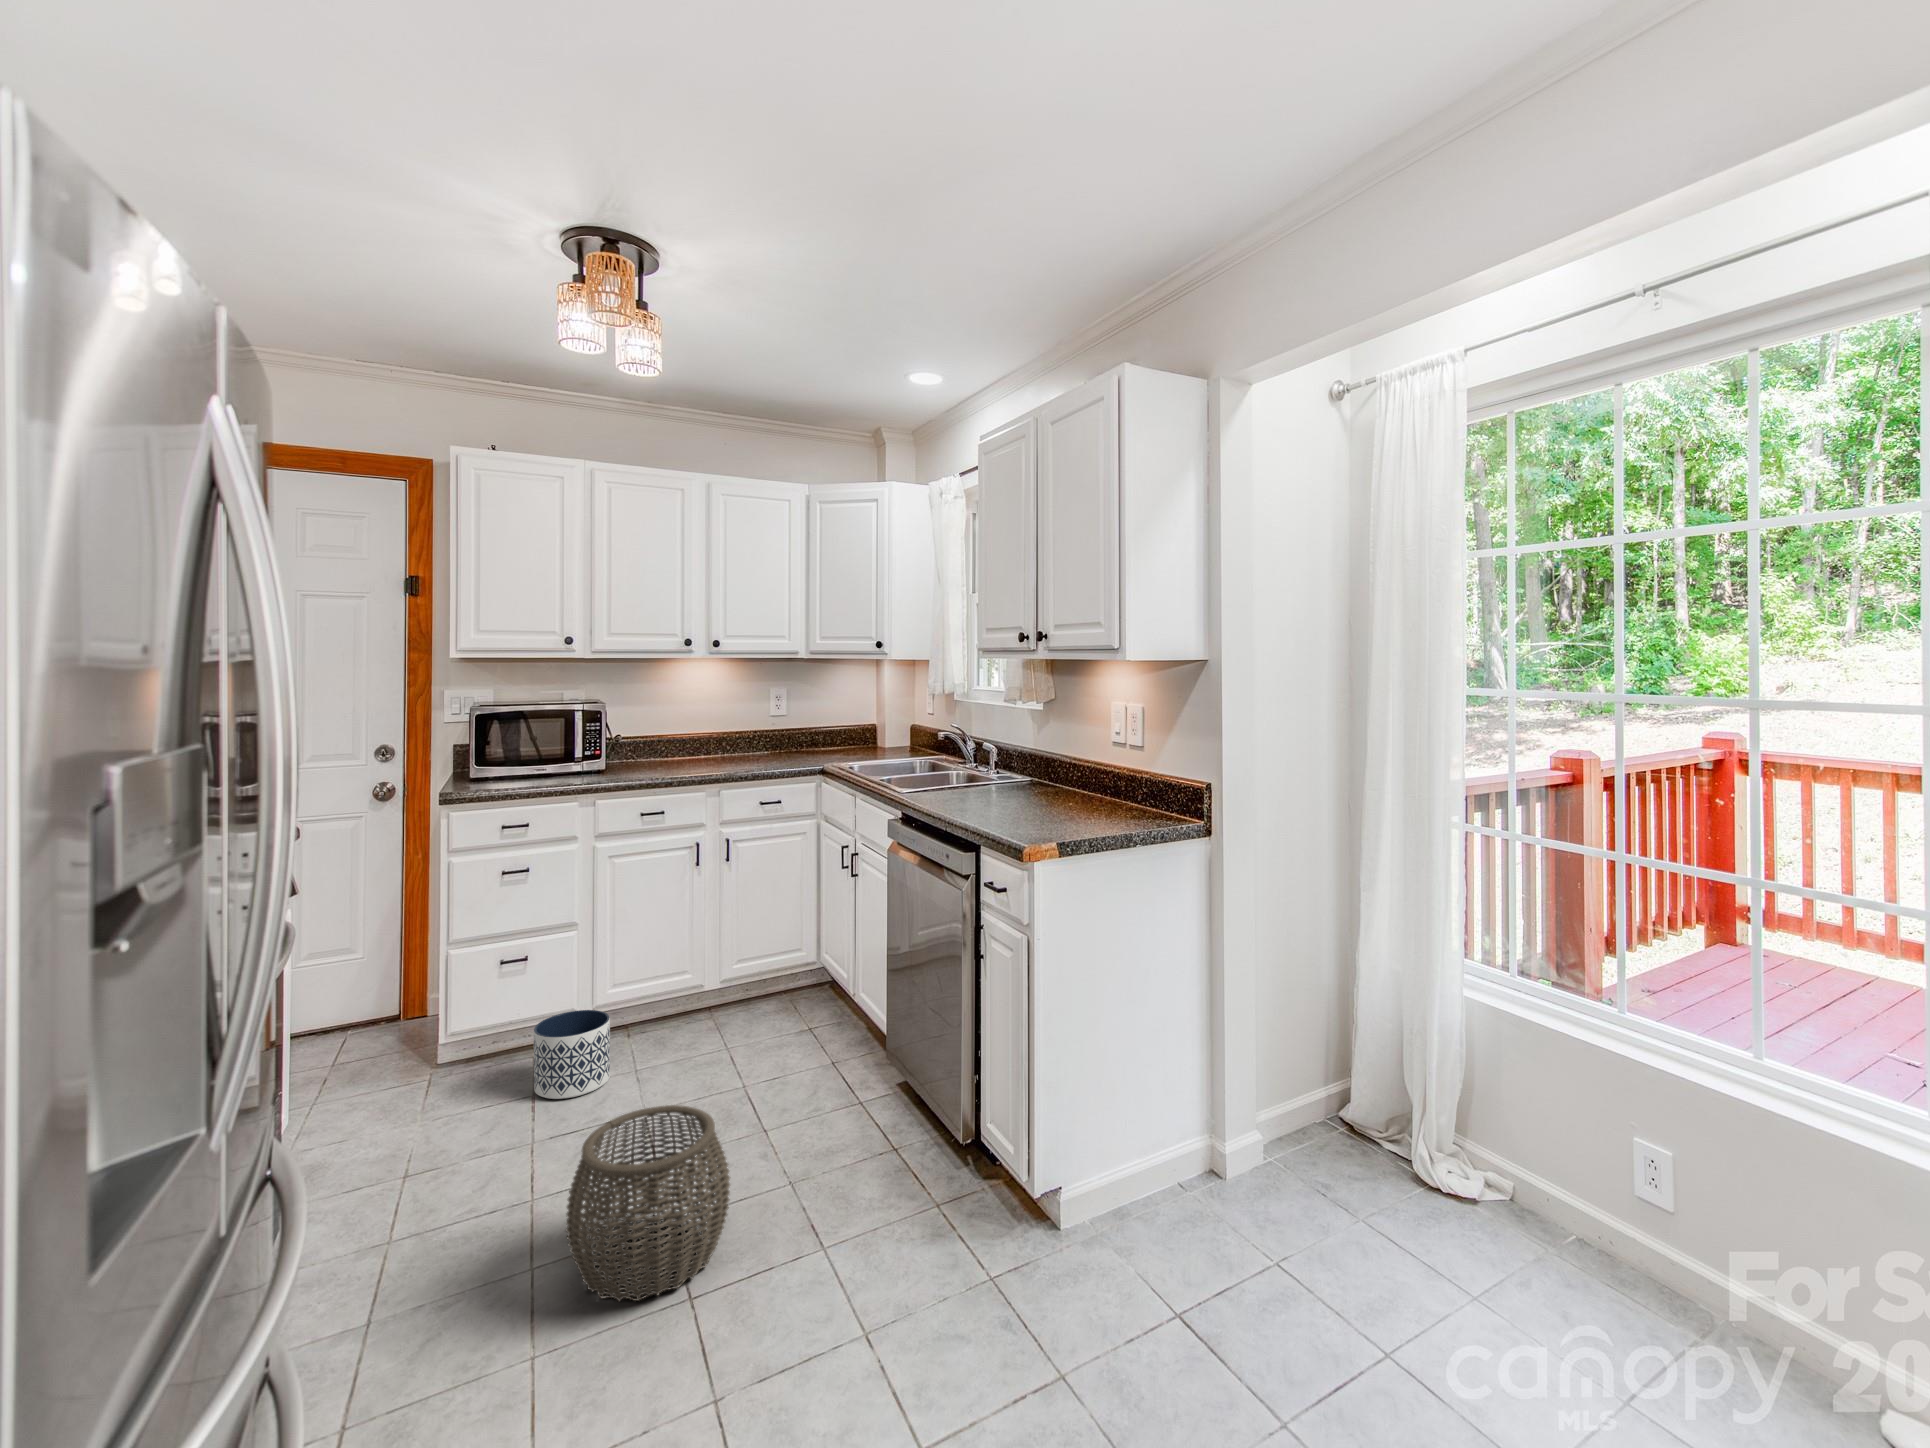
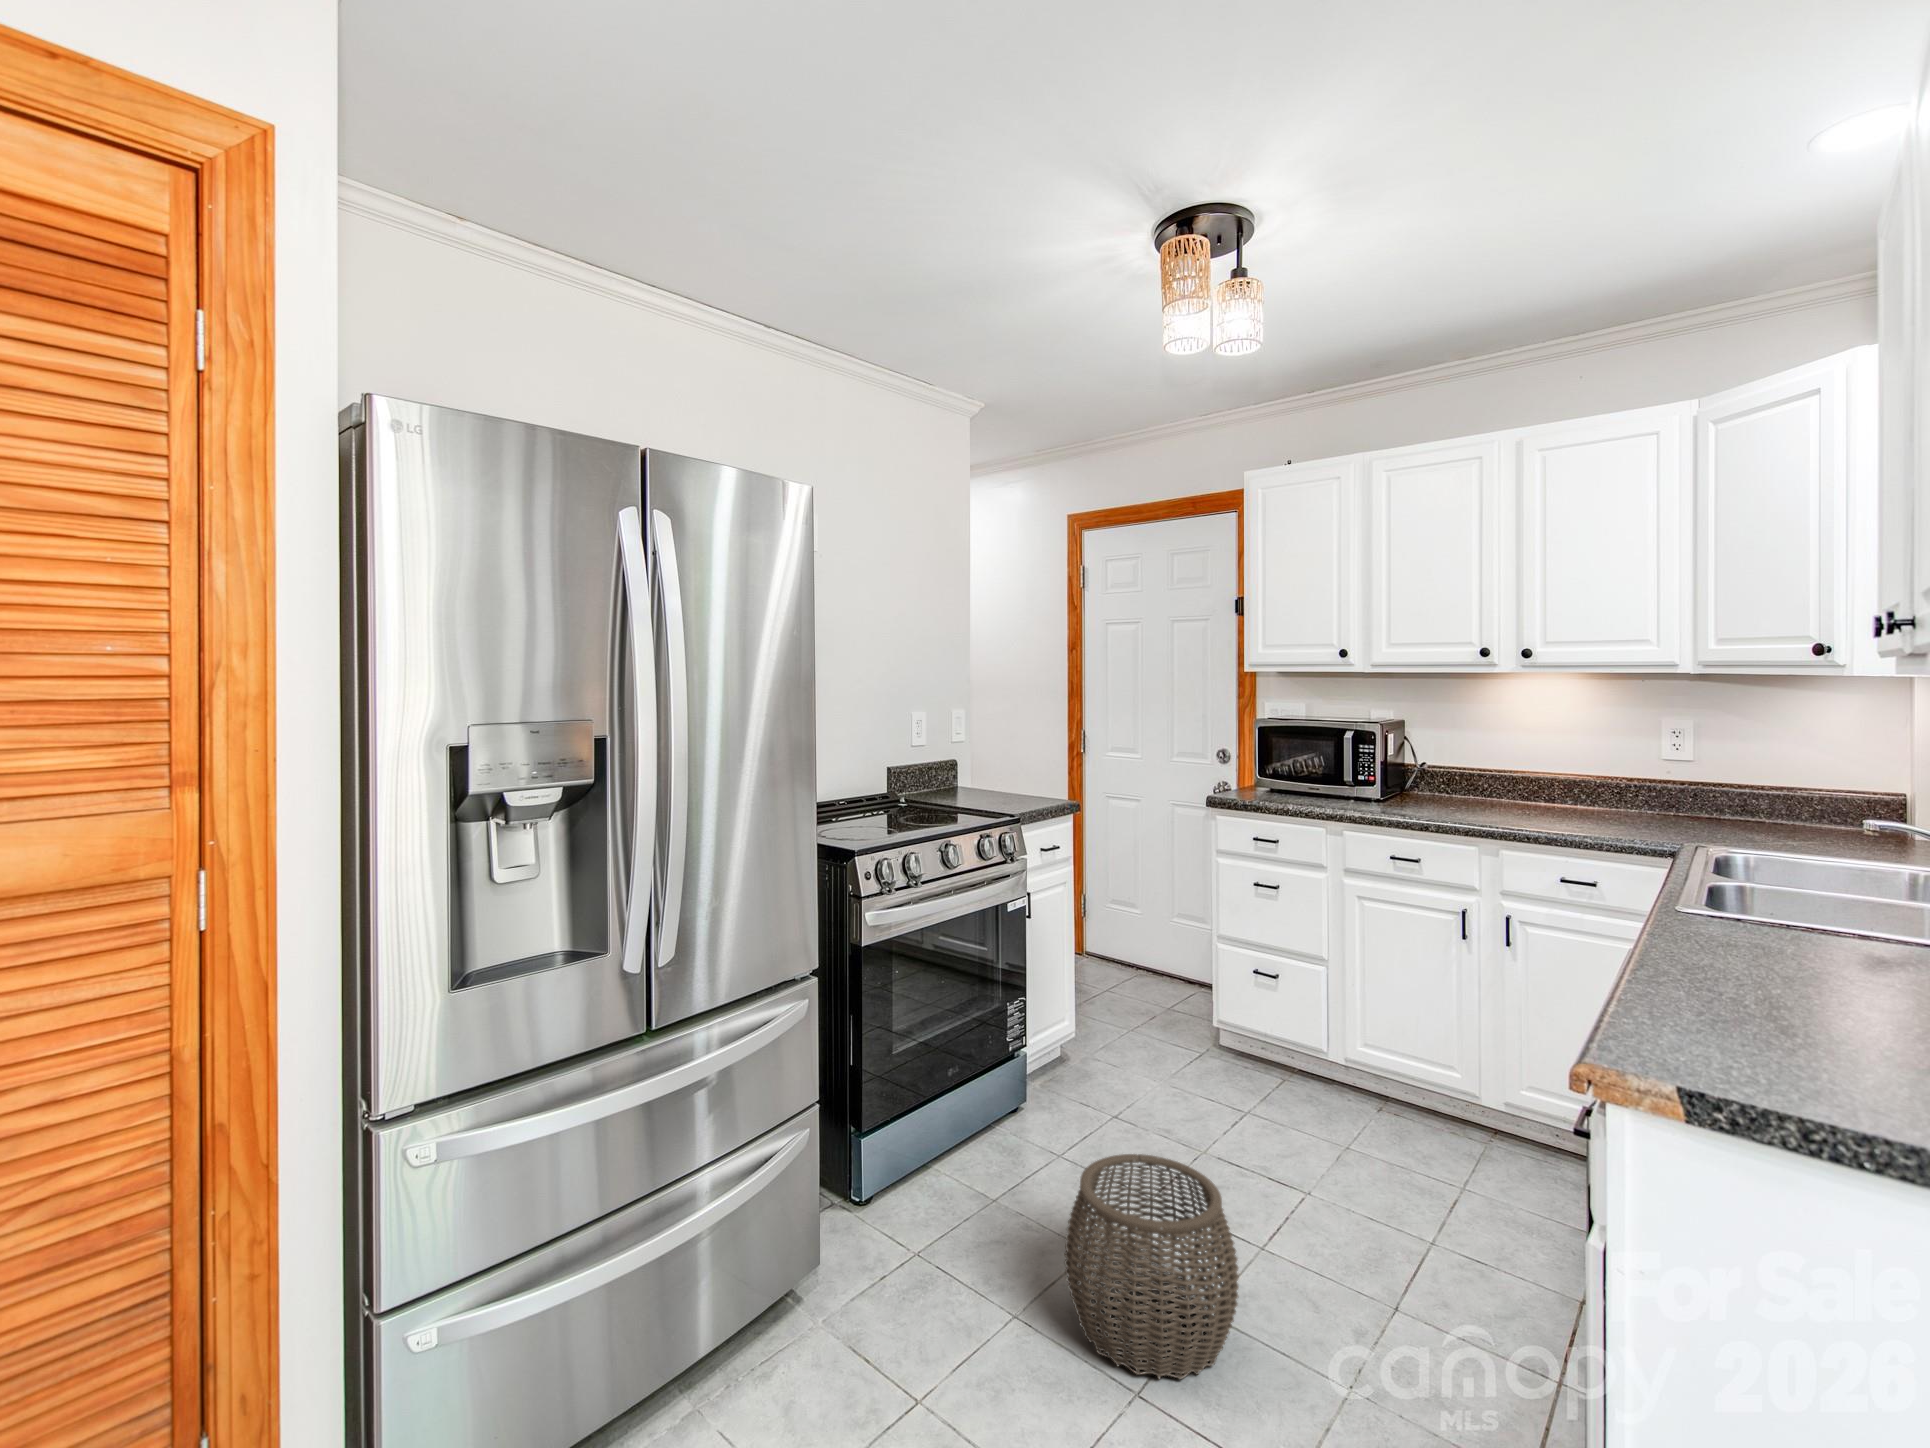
planter: present [534,1010,610,1099] -> none [1234,1051,1314,1148]

